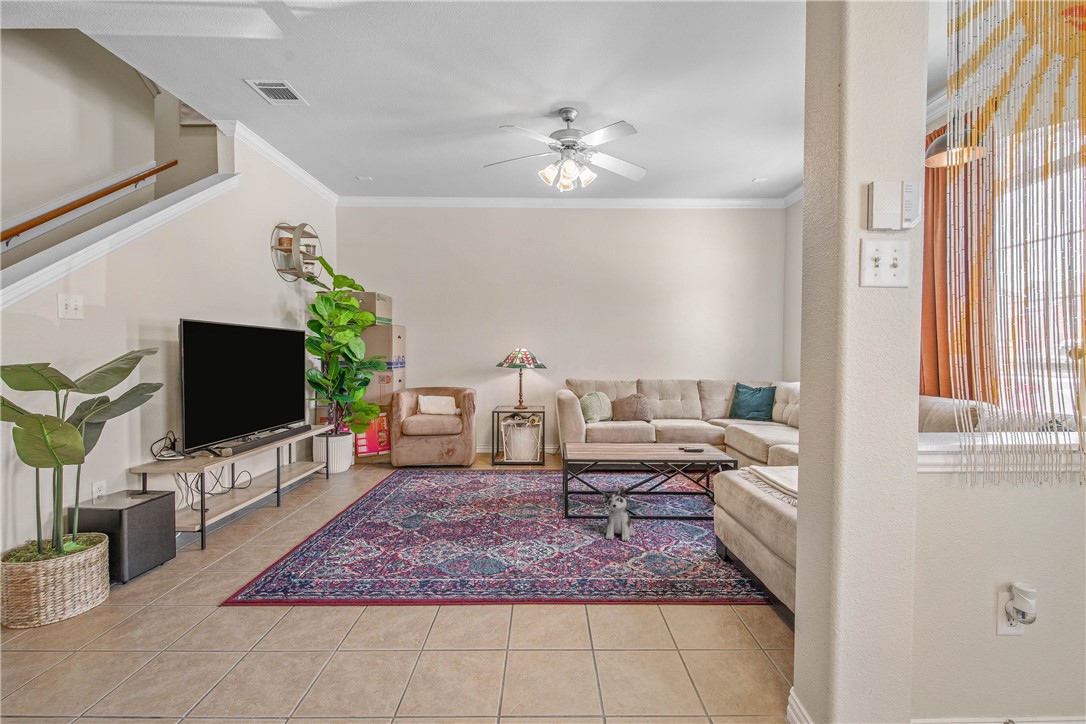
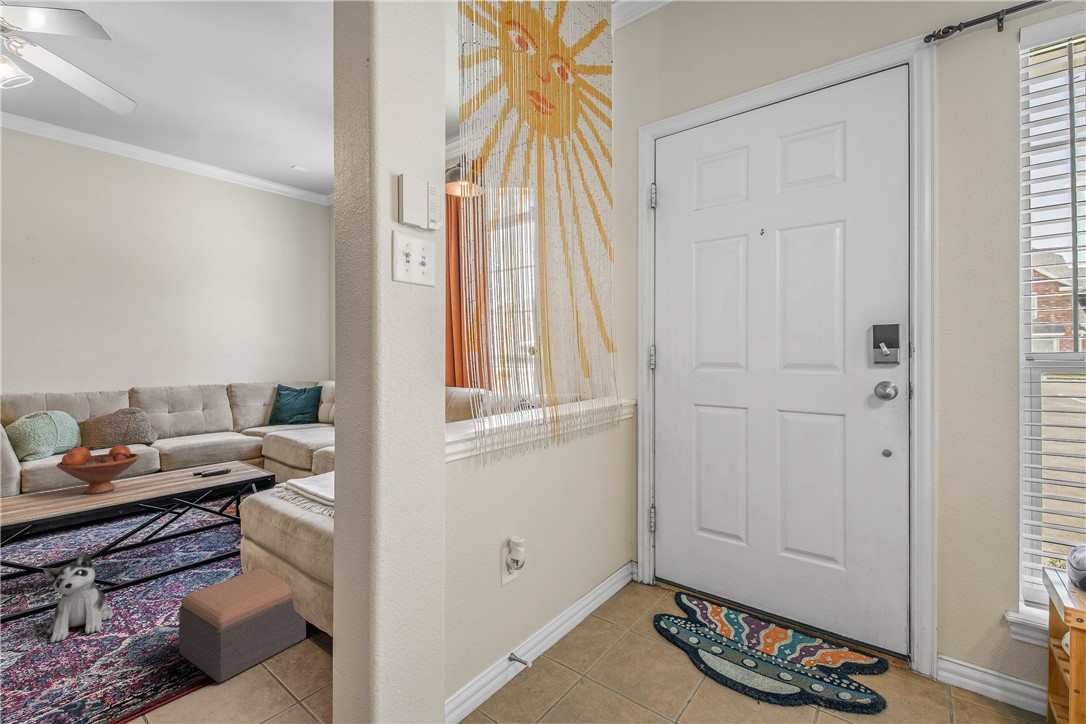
fruit bowl: none [606,419,647,451] -> present [57,445,140,494]
footstool: none [675,532,767,608] -> present [179,568,306,683]

